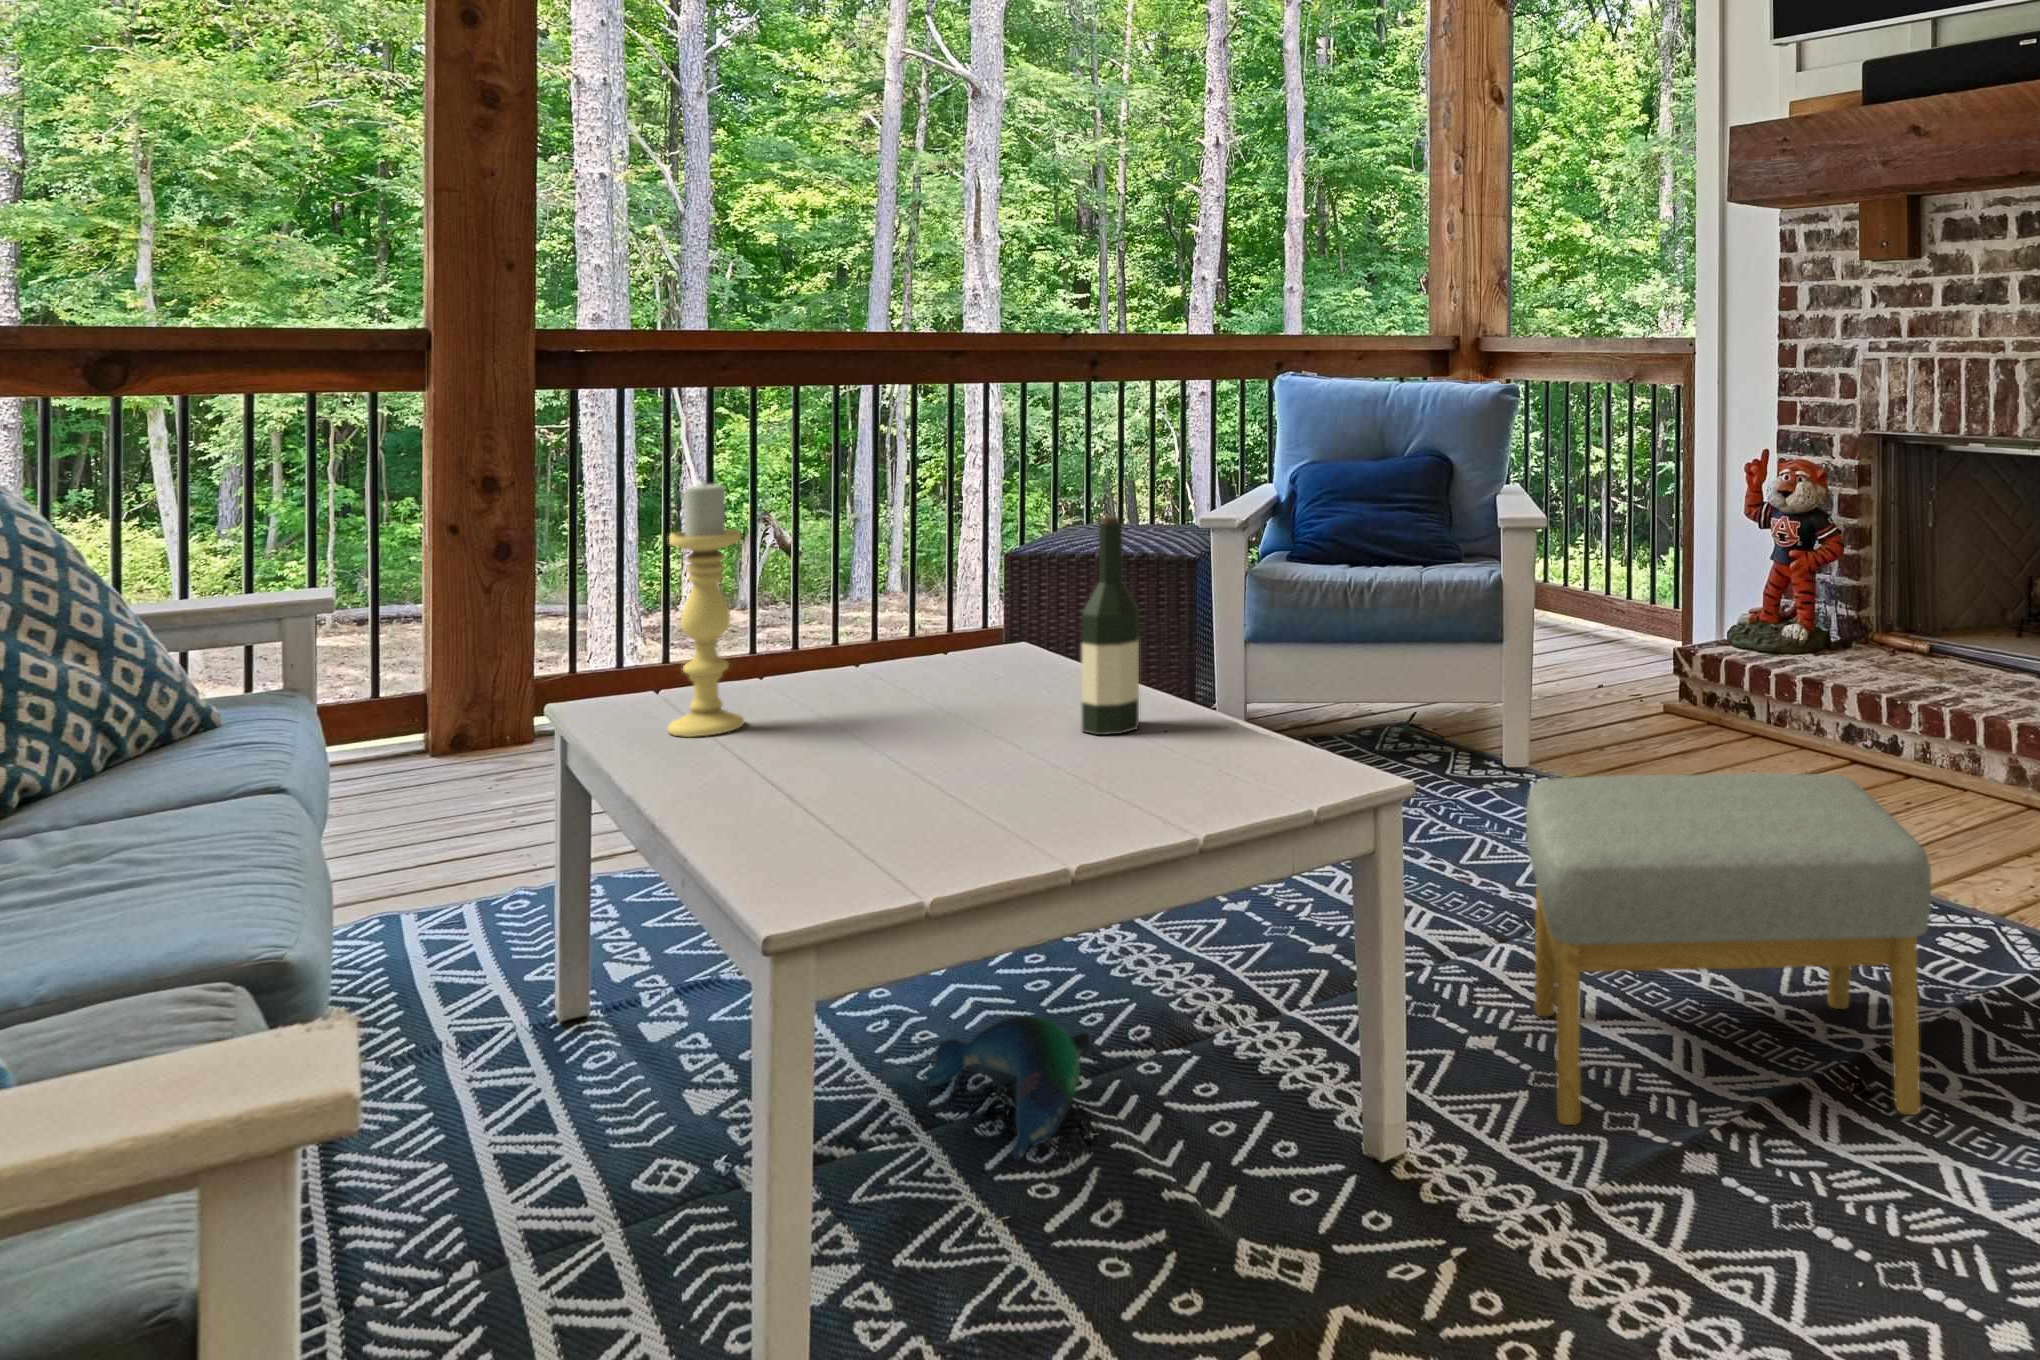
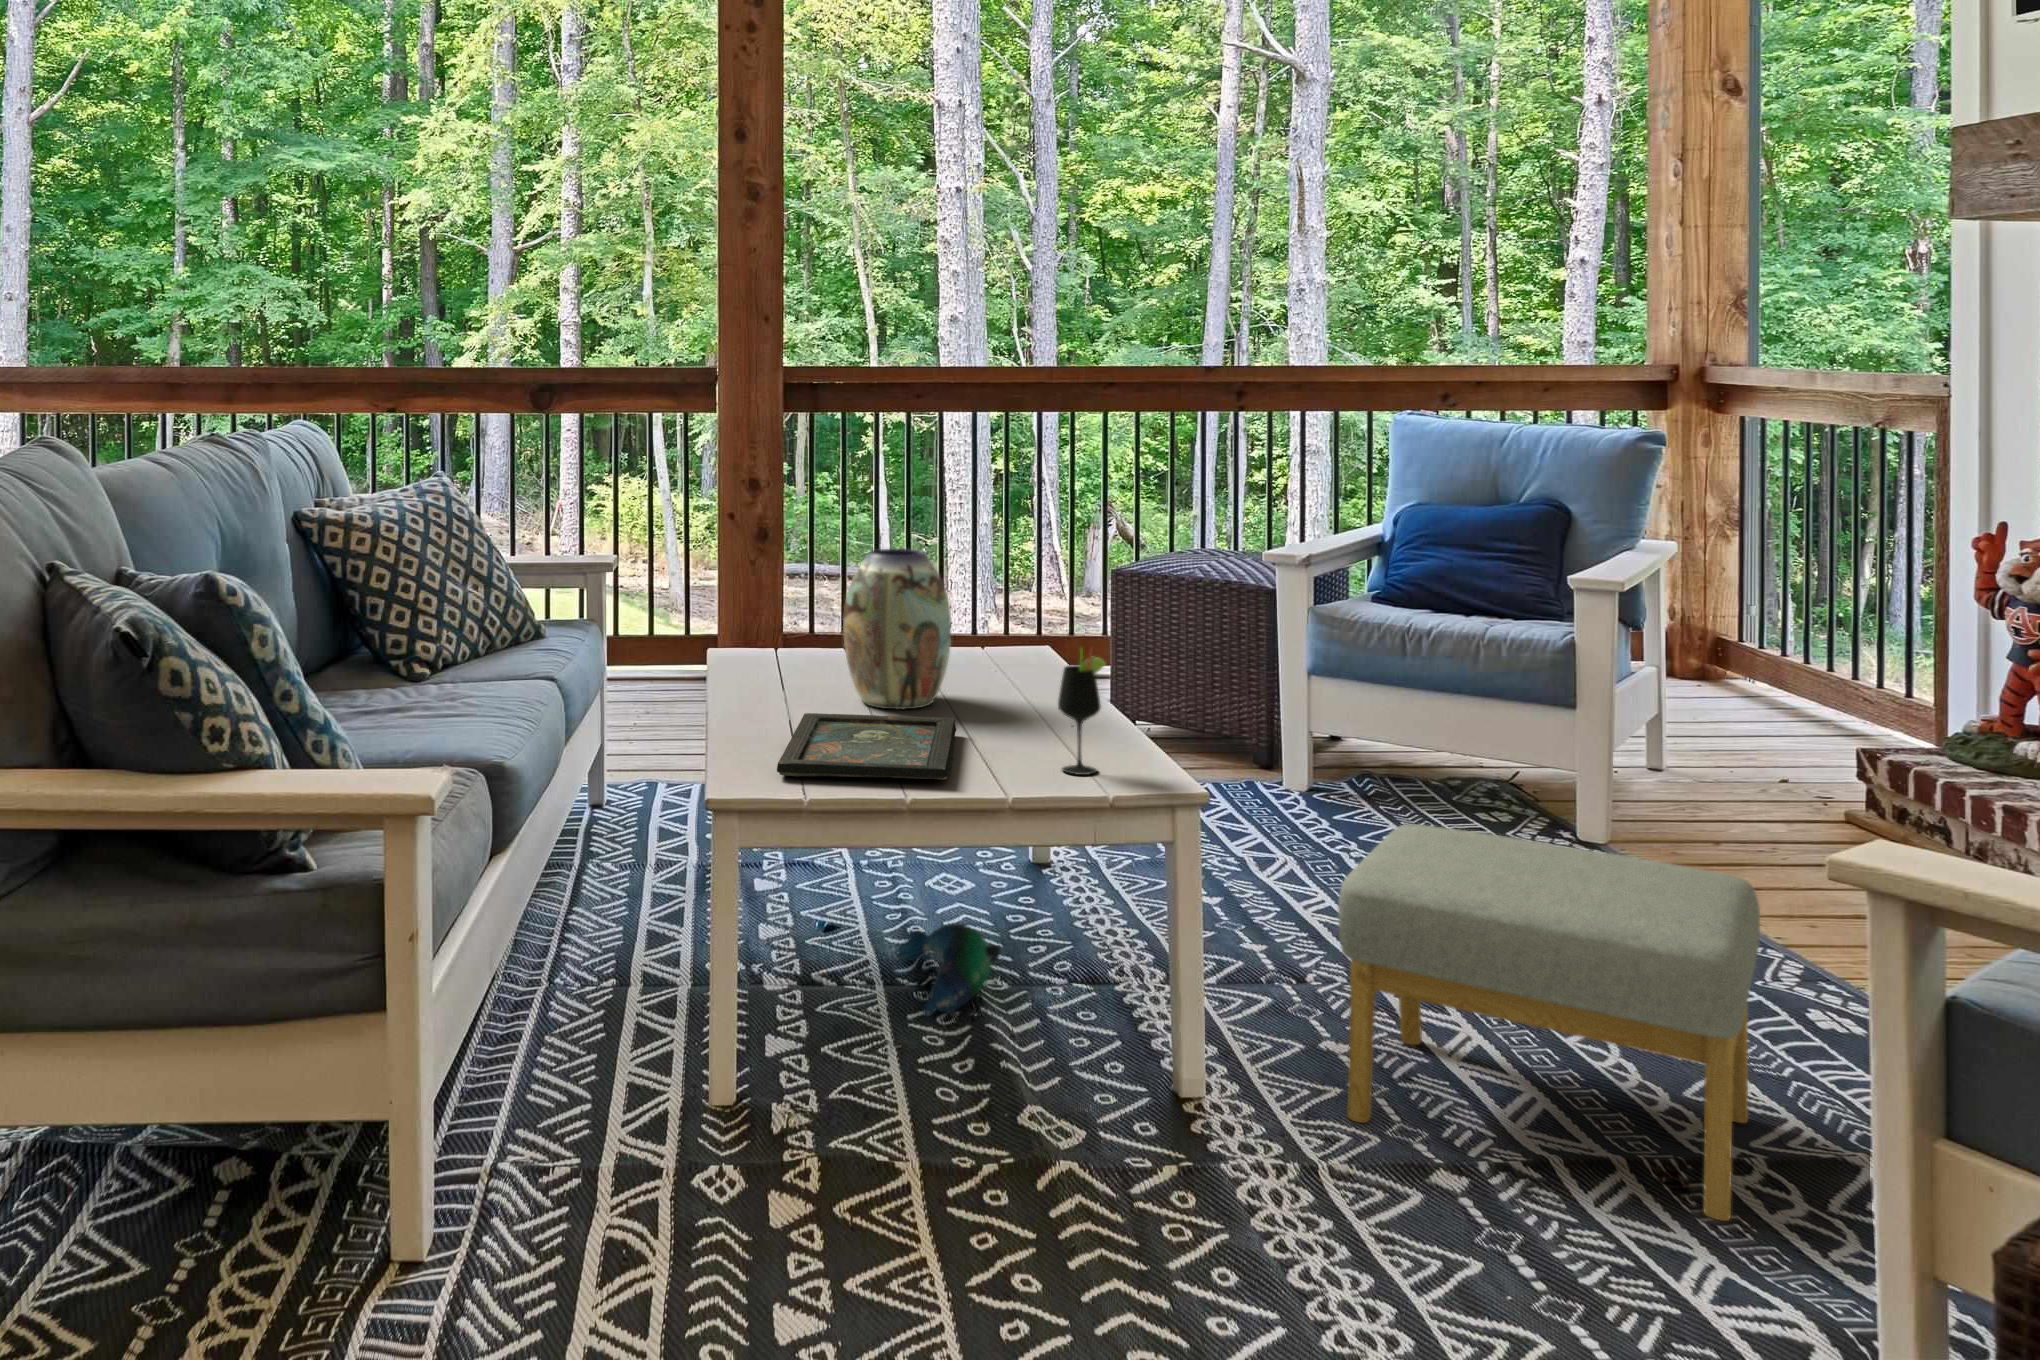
candle holder: present [668,483,744,737] -> none [765,504,812,683]
wine bottle: present [1082,516,1139,735] -> none [1018,549,1066,723]
vase: none [823,530,979,749] -> present [843,549,951,709]
wine glass: none [1206,627,1271,792] -> present [1058,648,1106,775]
tray: none [803,746,1097,874] -> present [777,713,956,779]

